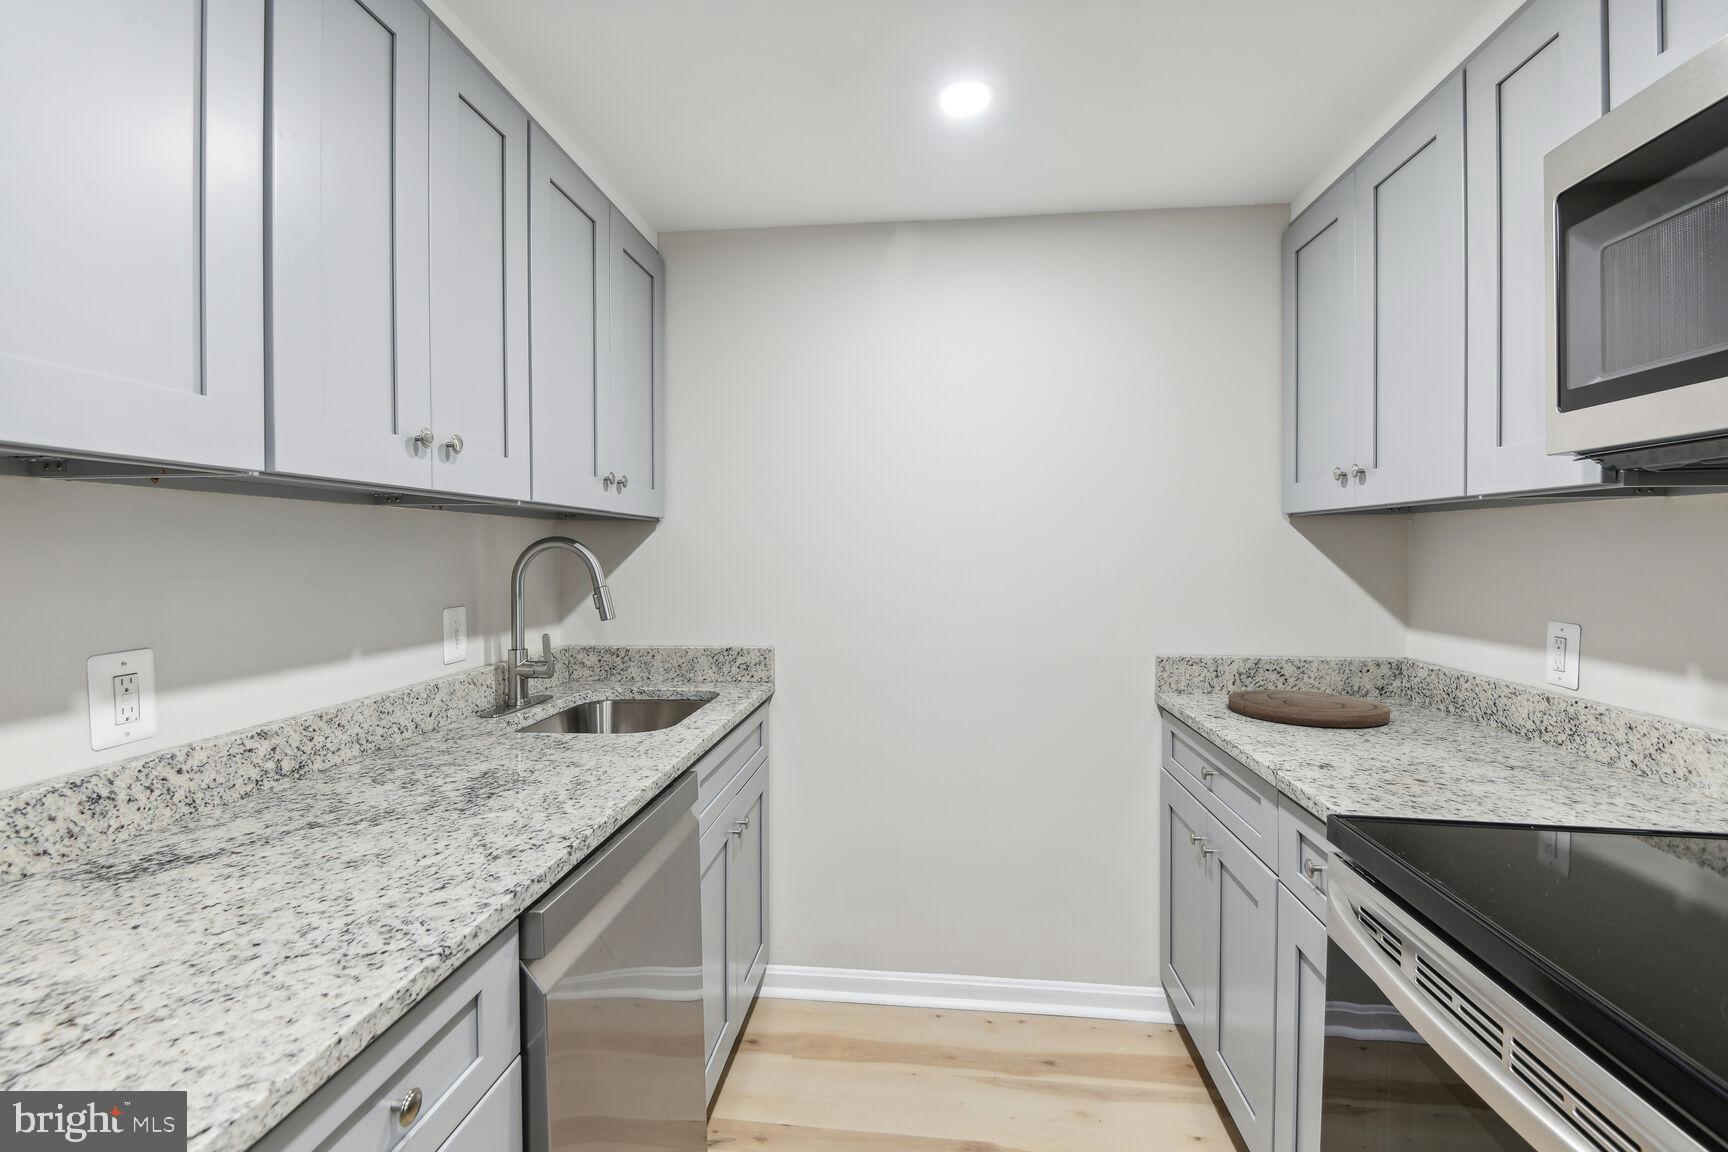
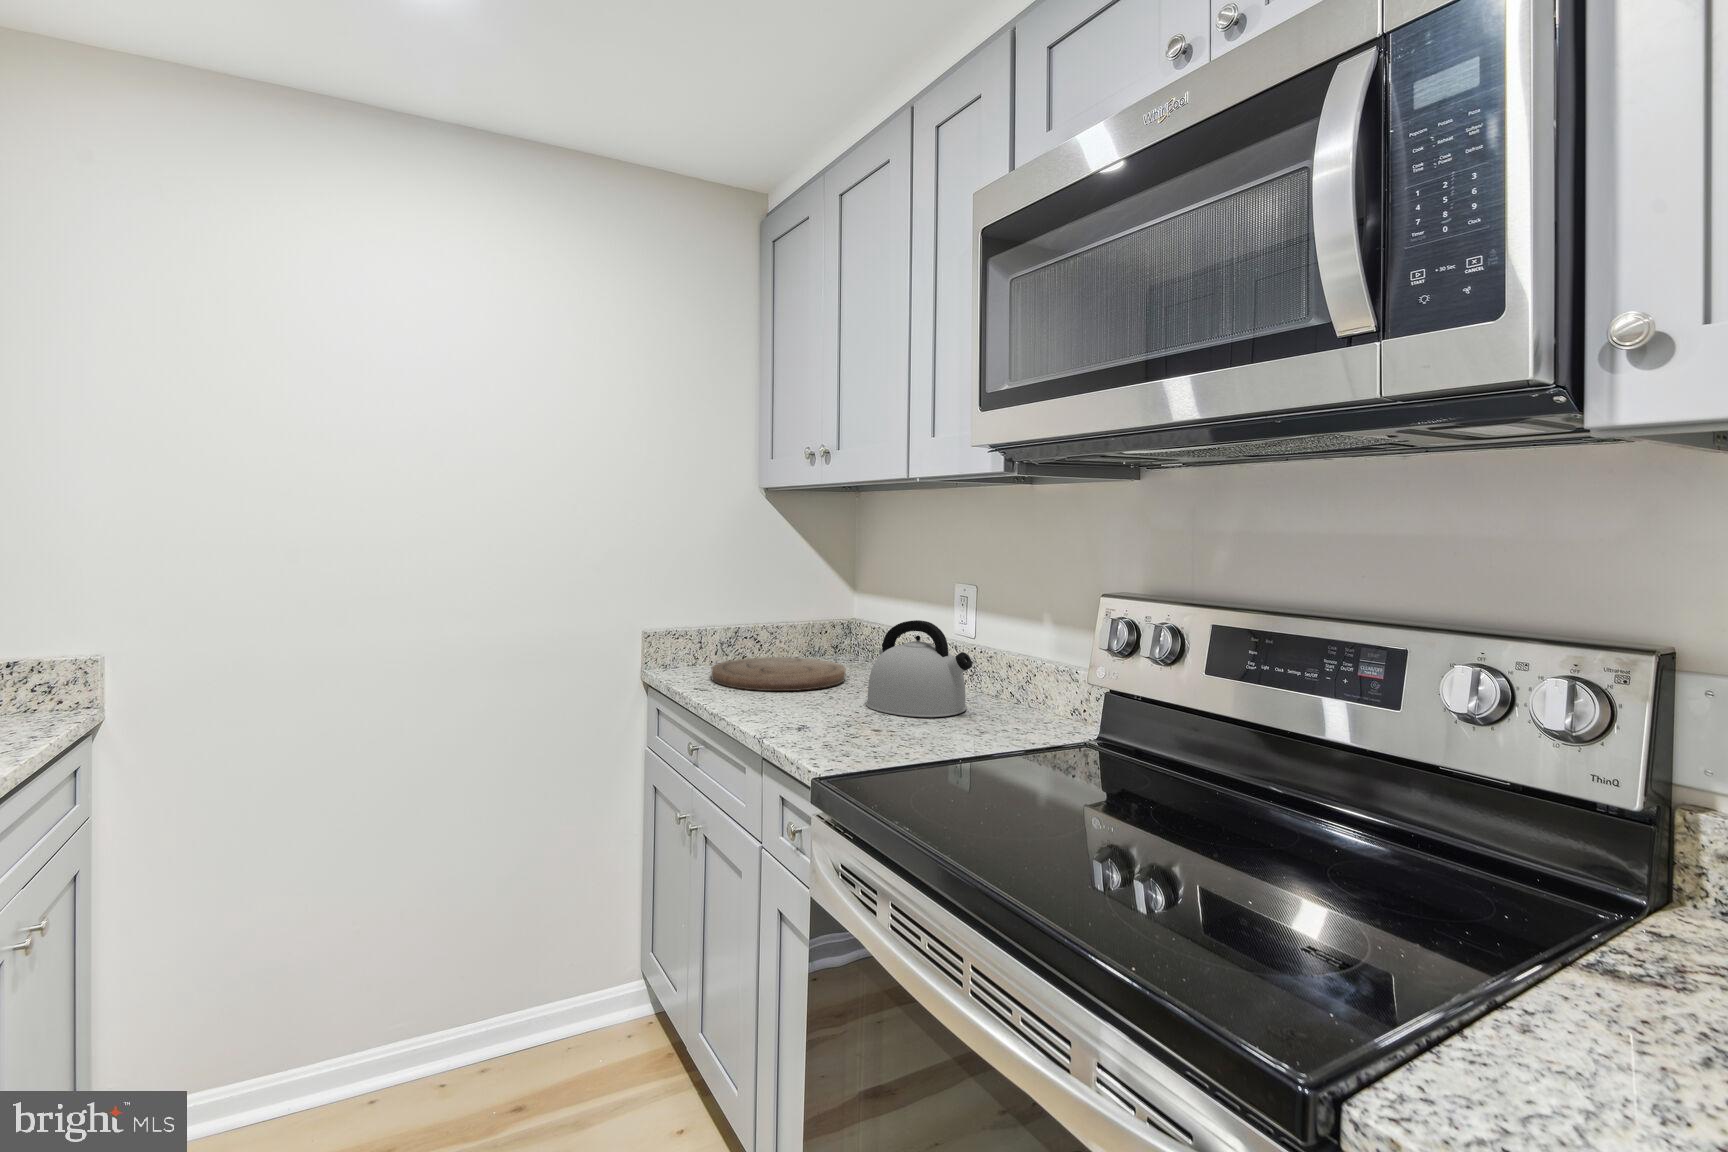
kettle: none [1413,659,1571,775] -> present [866,620,972,717]

